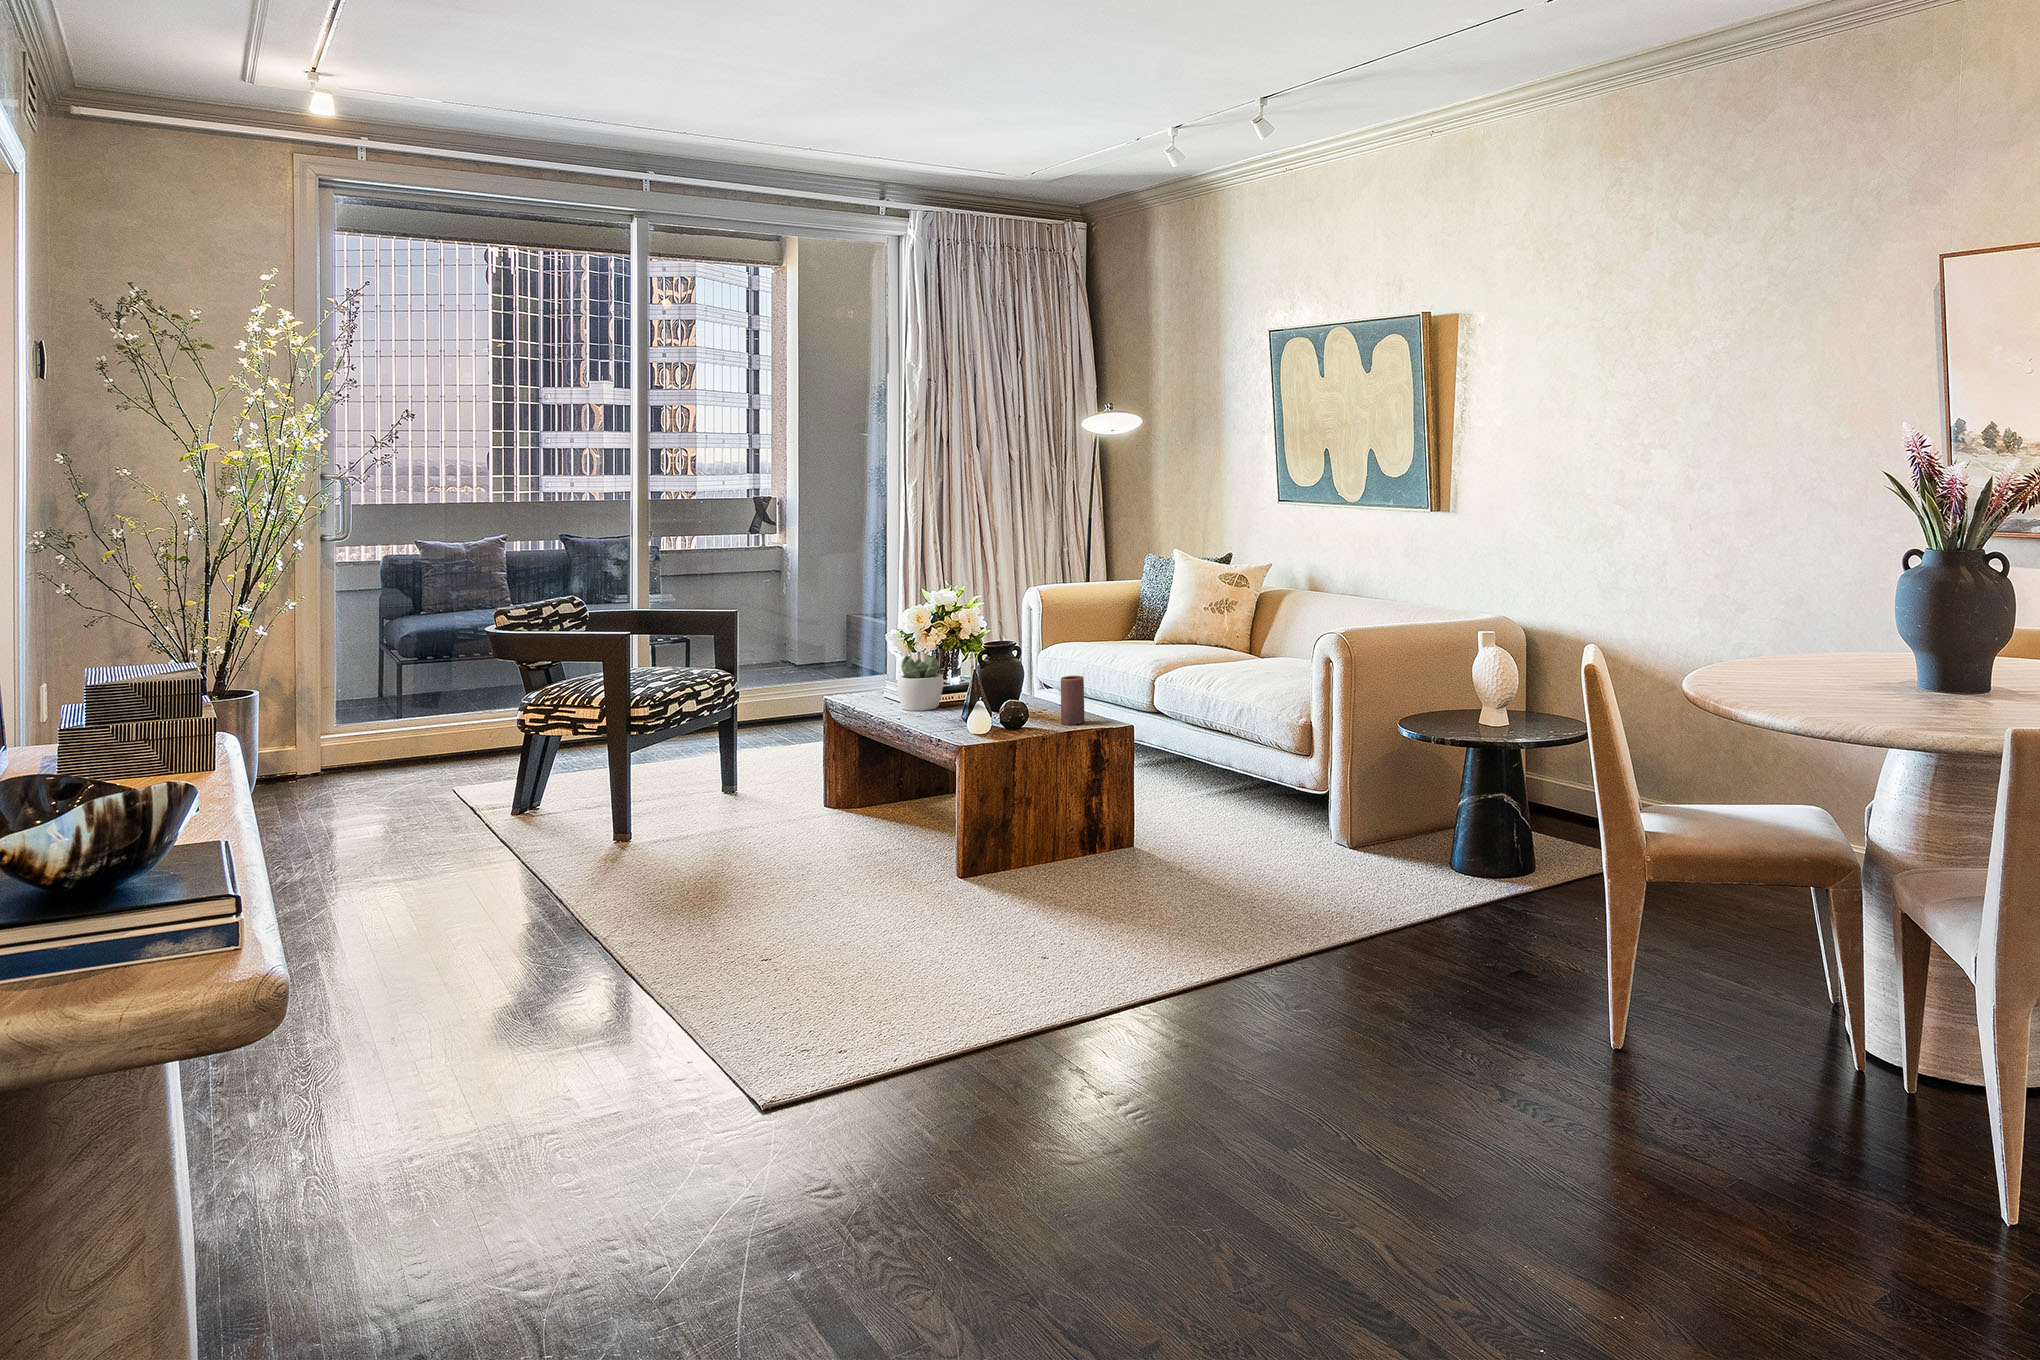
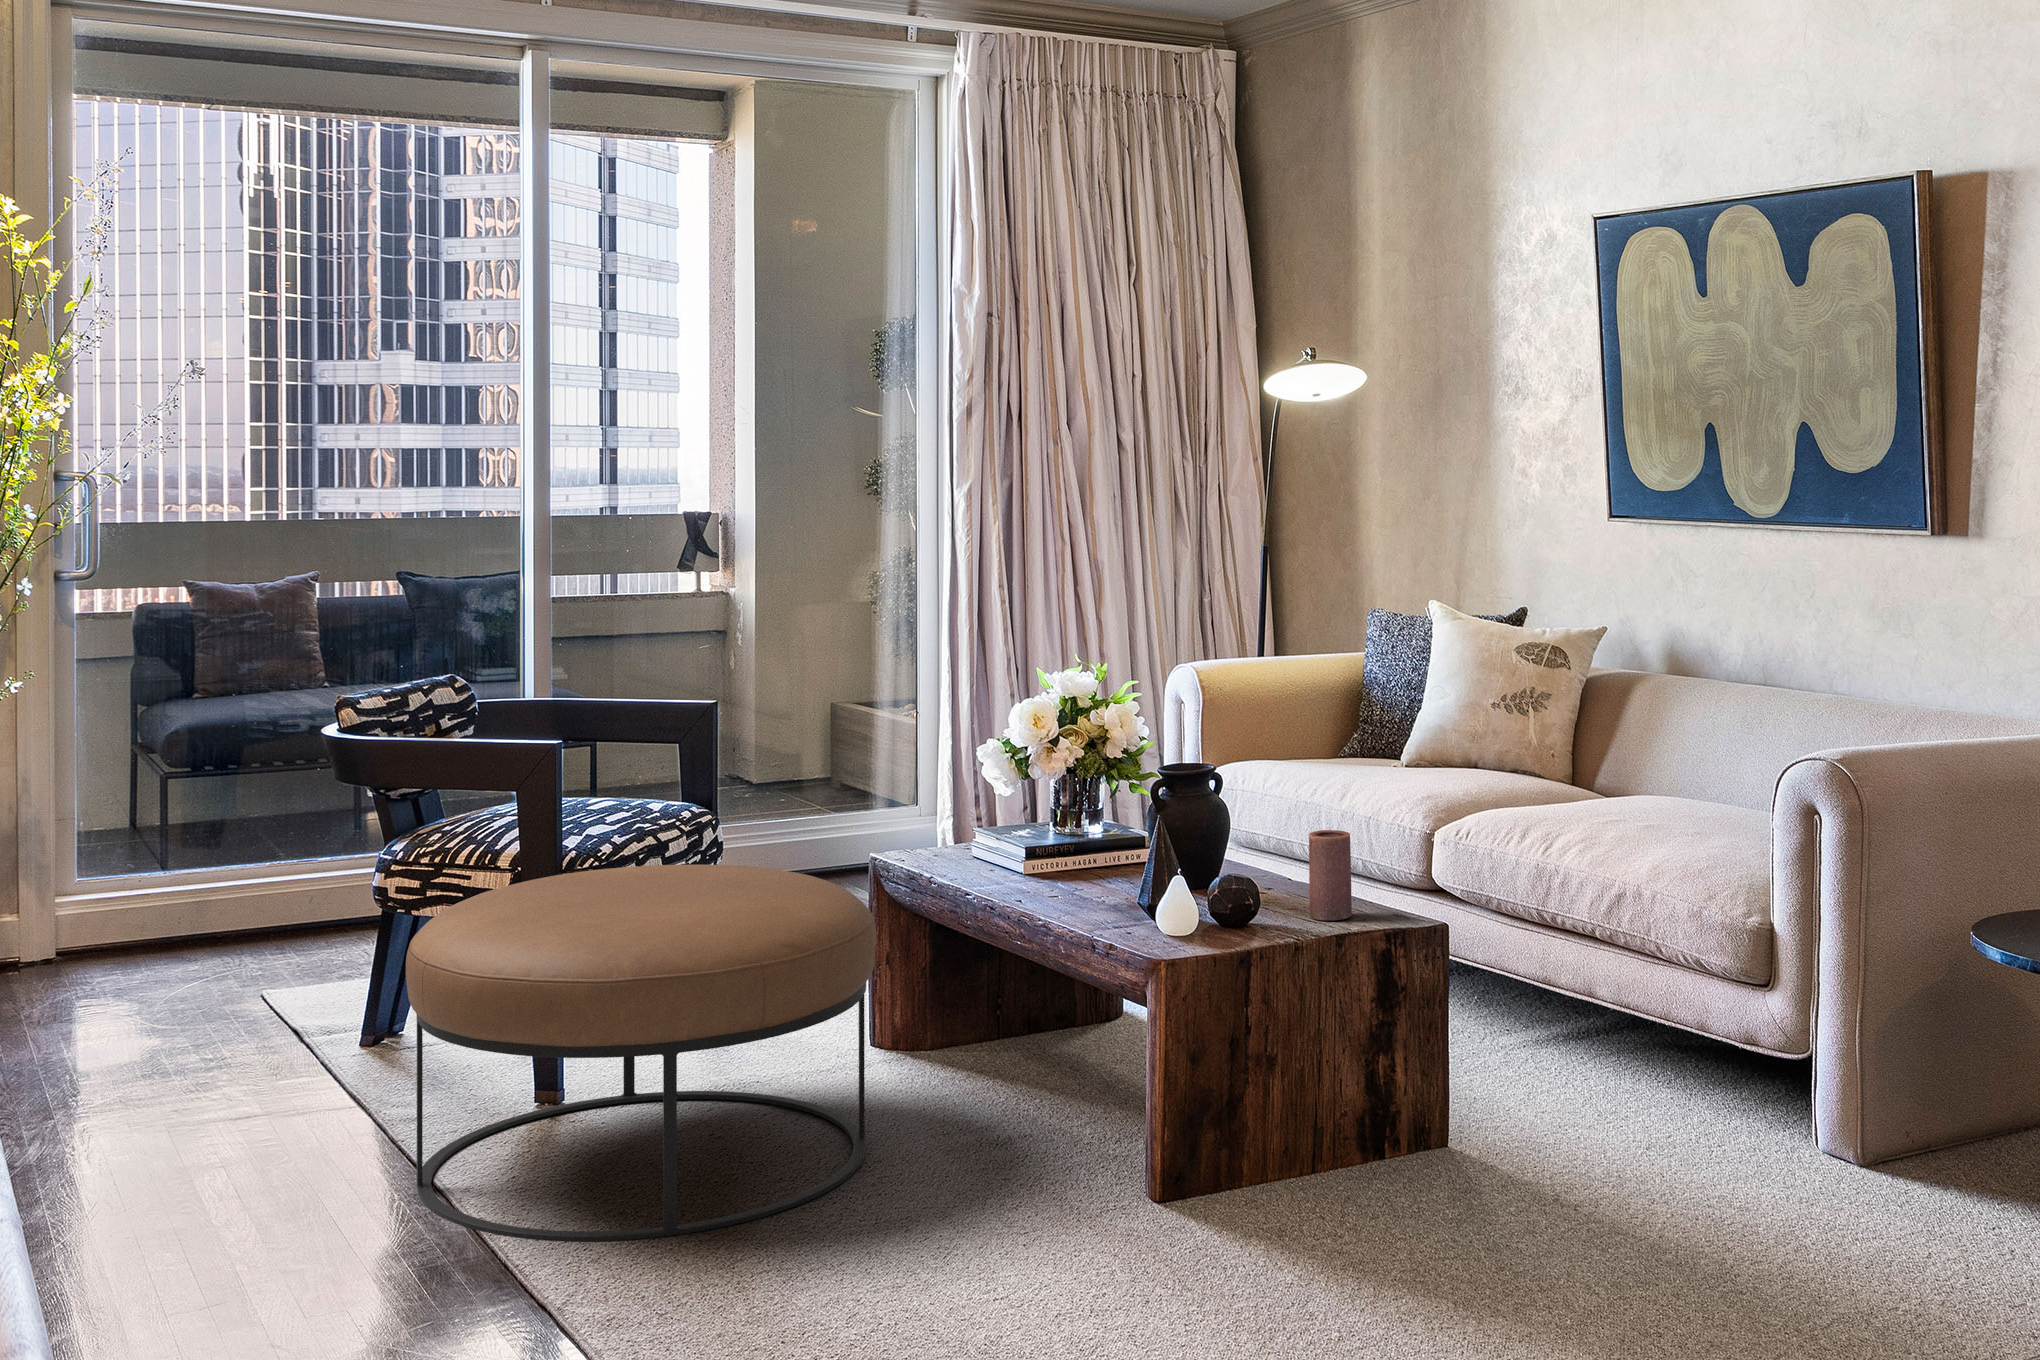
succulent plant: present [897,655,944,711] -> none [1001,784,1079,885]
ottoman: none [525,703,809,907] -> present [406,864,876,1241]

